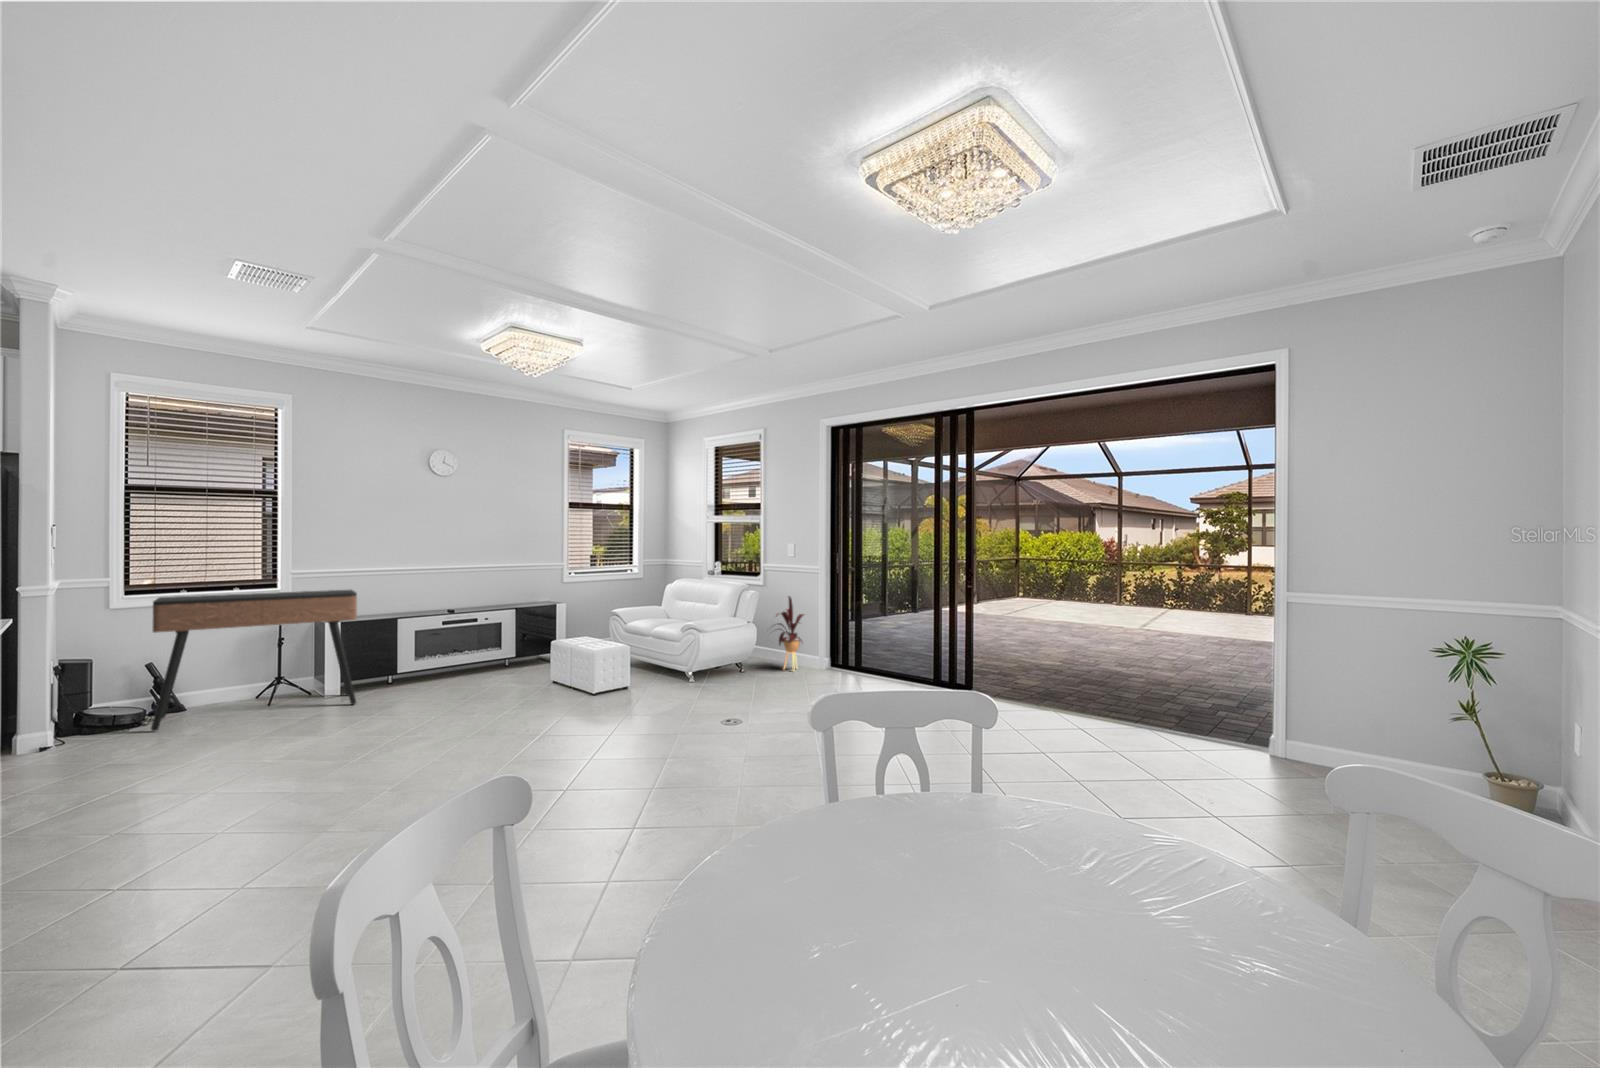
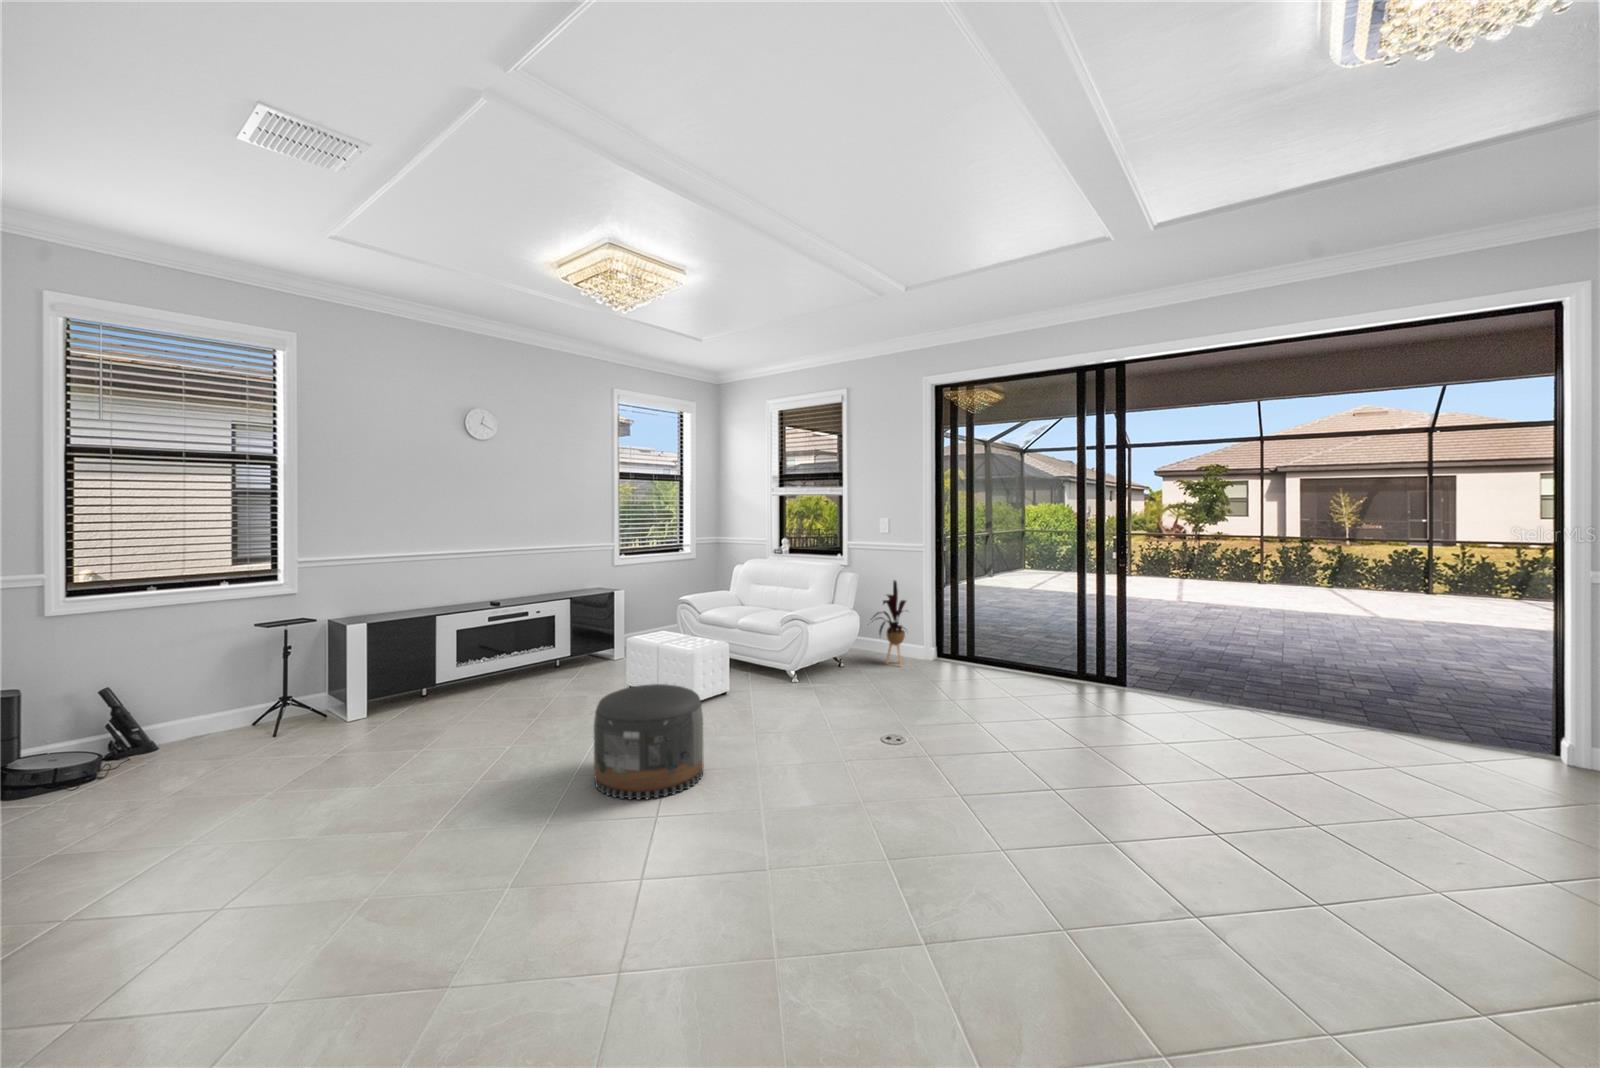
console table: present [151,590,357,731] -> none [109,582,396,786]
pouf: none [480,670,567,751] -> present [594,684,703,800]

